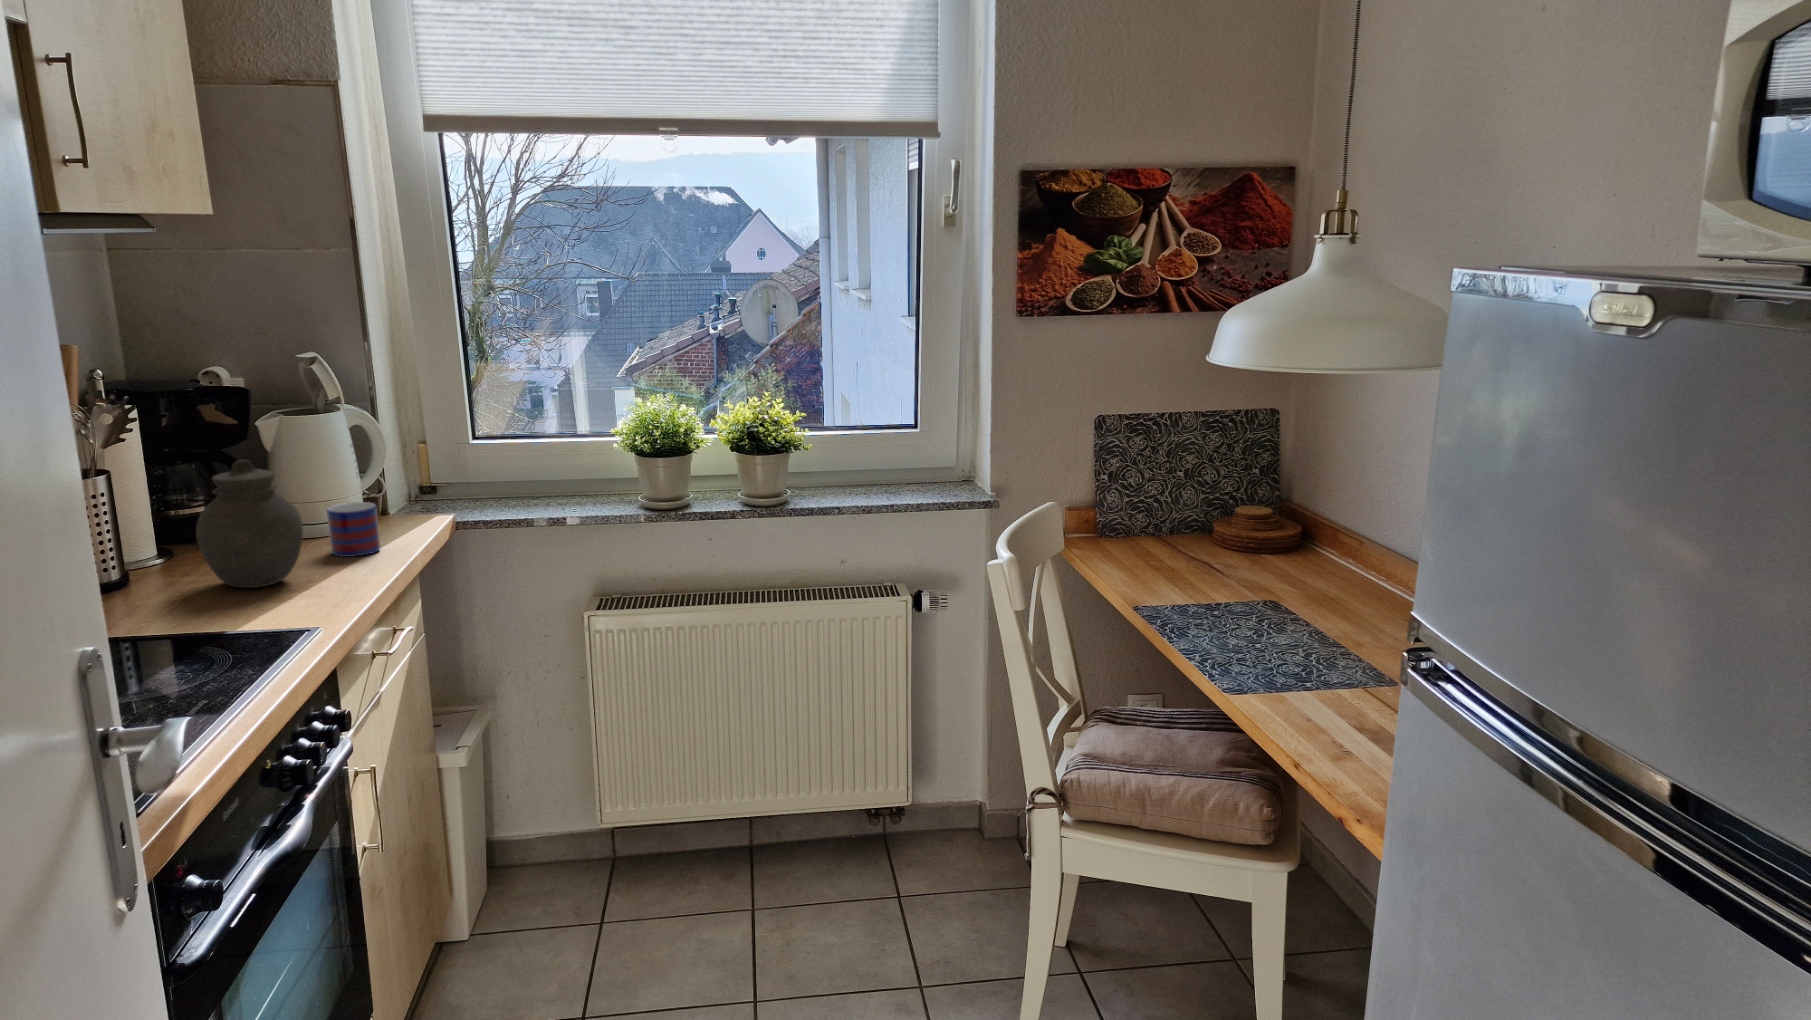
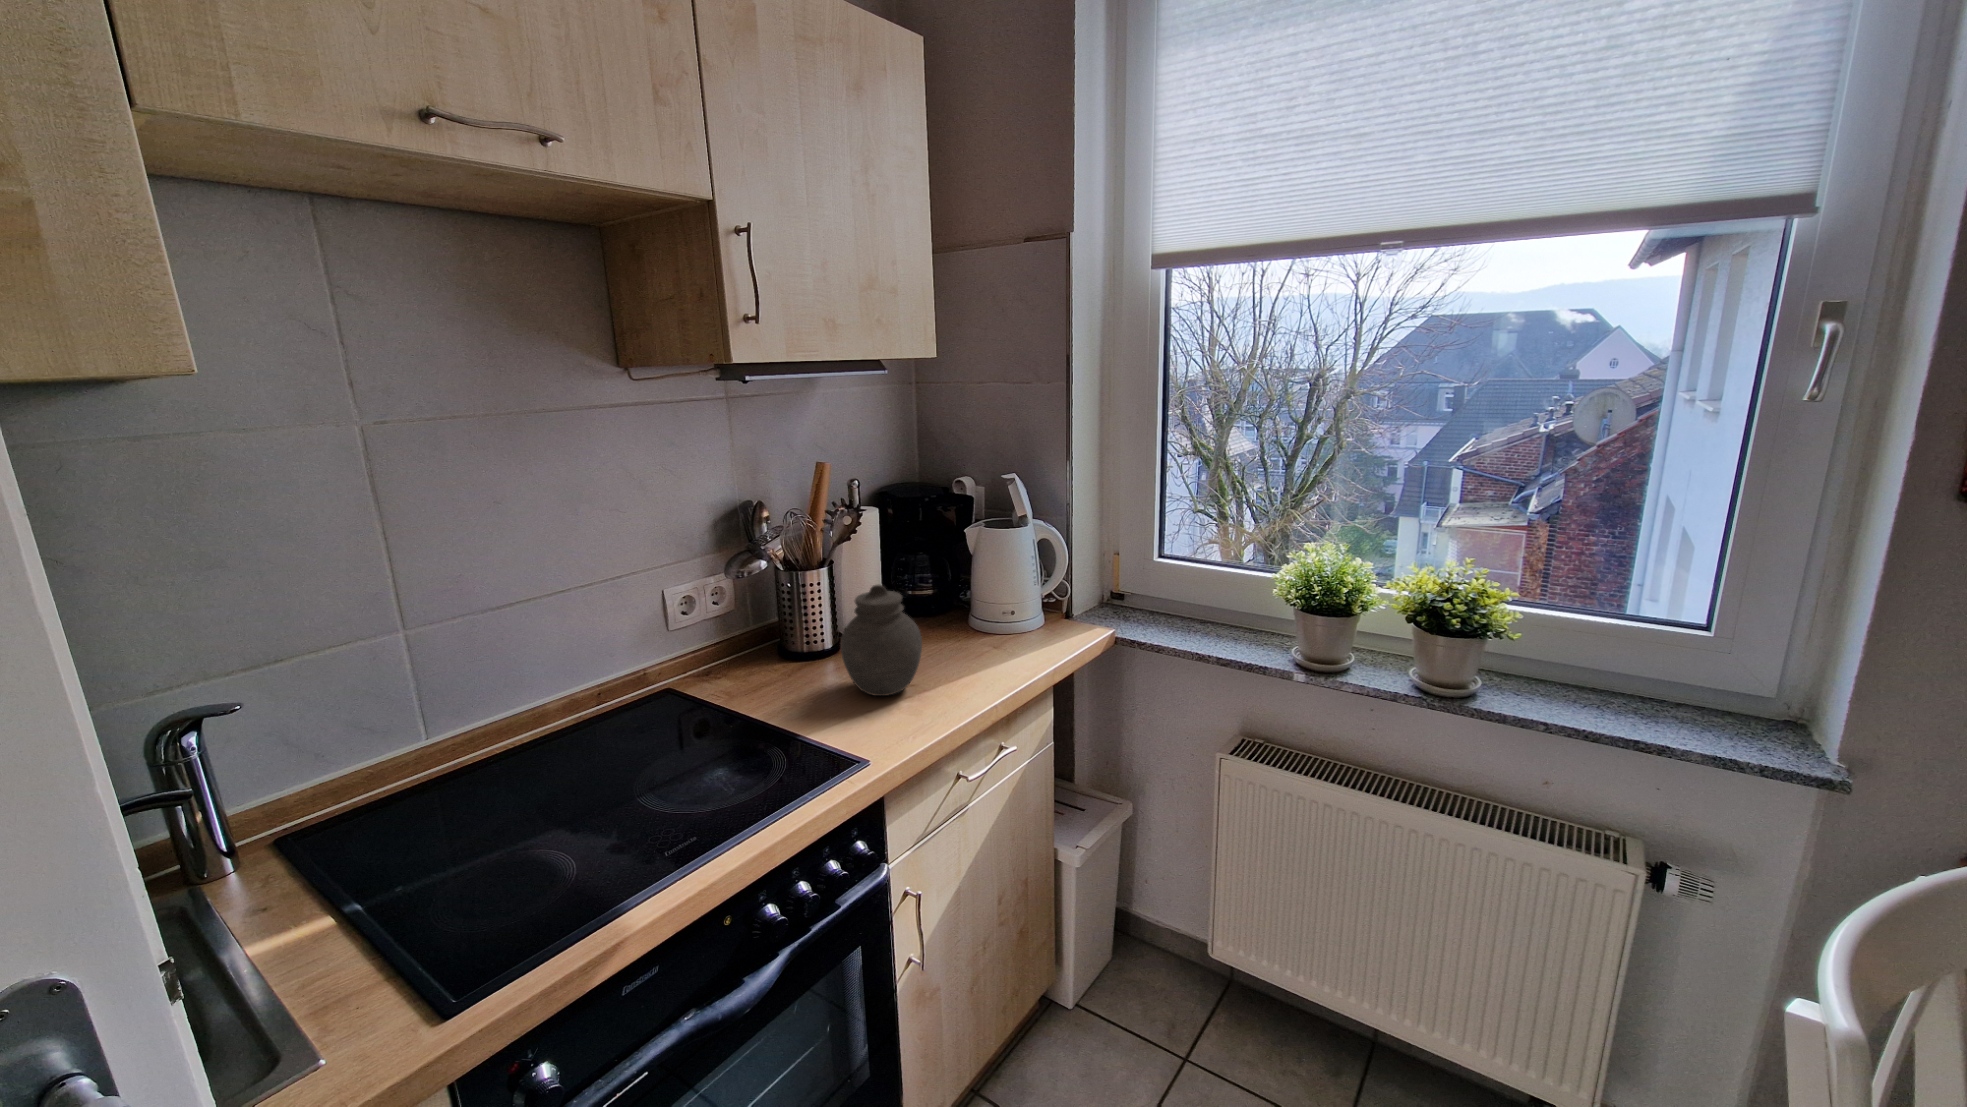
mug: present [327,502,380,557] -> none [970,619,1012,673]

